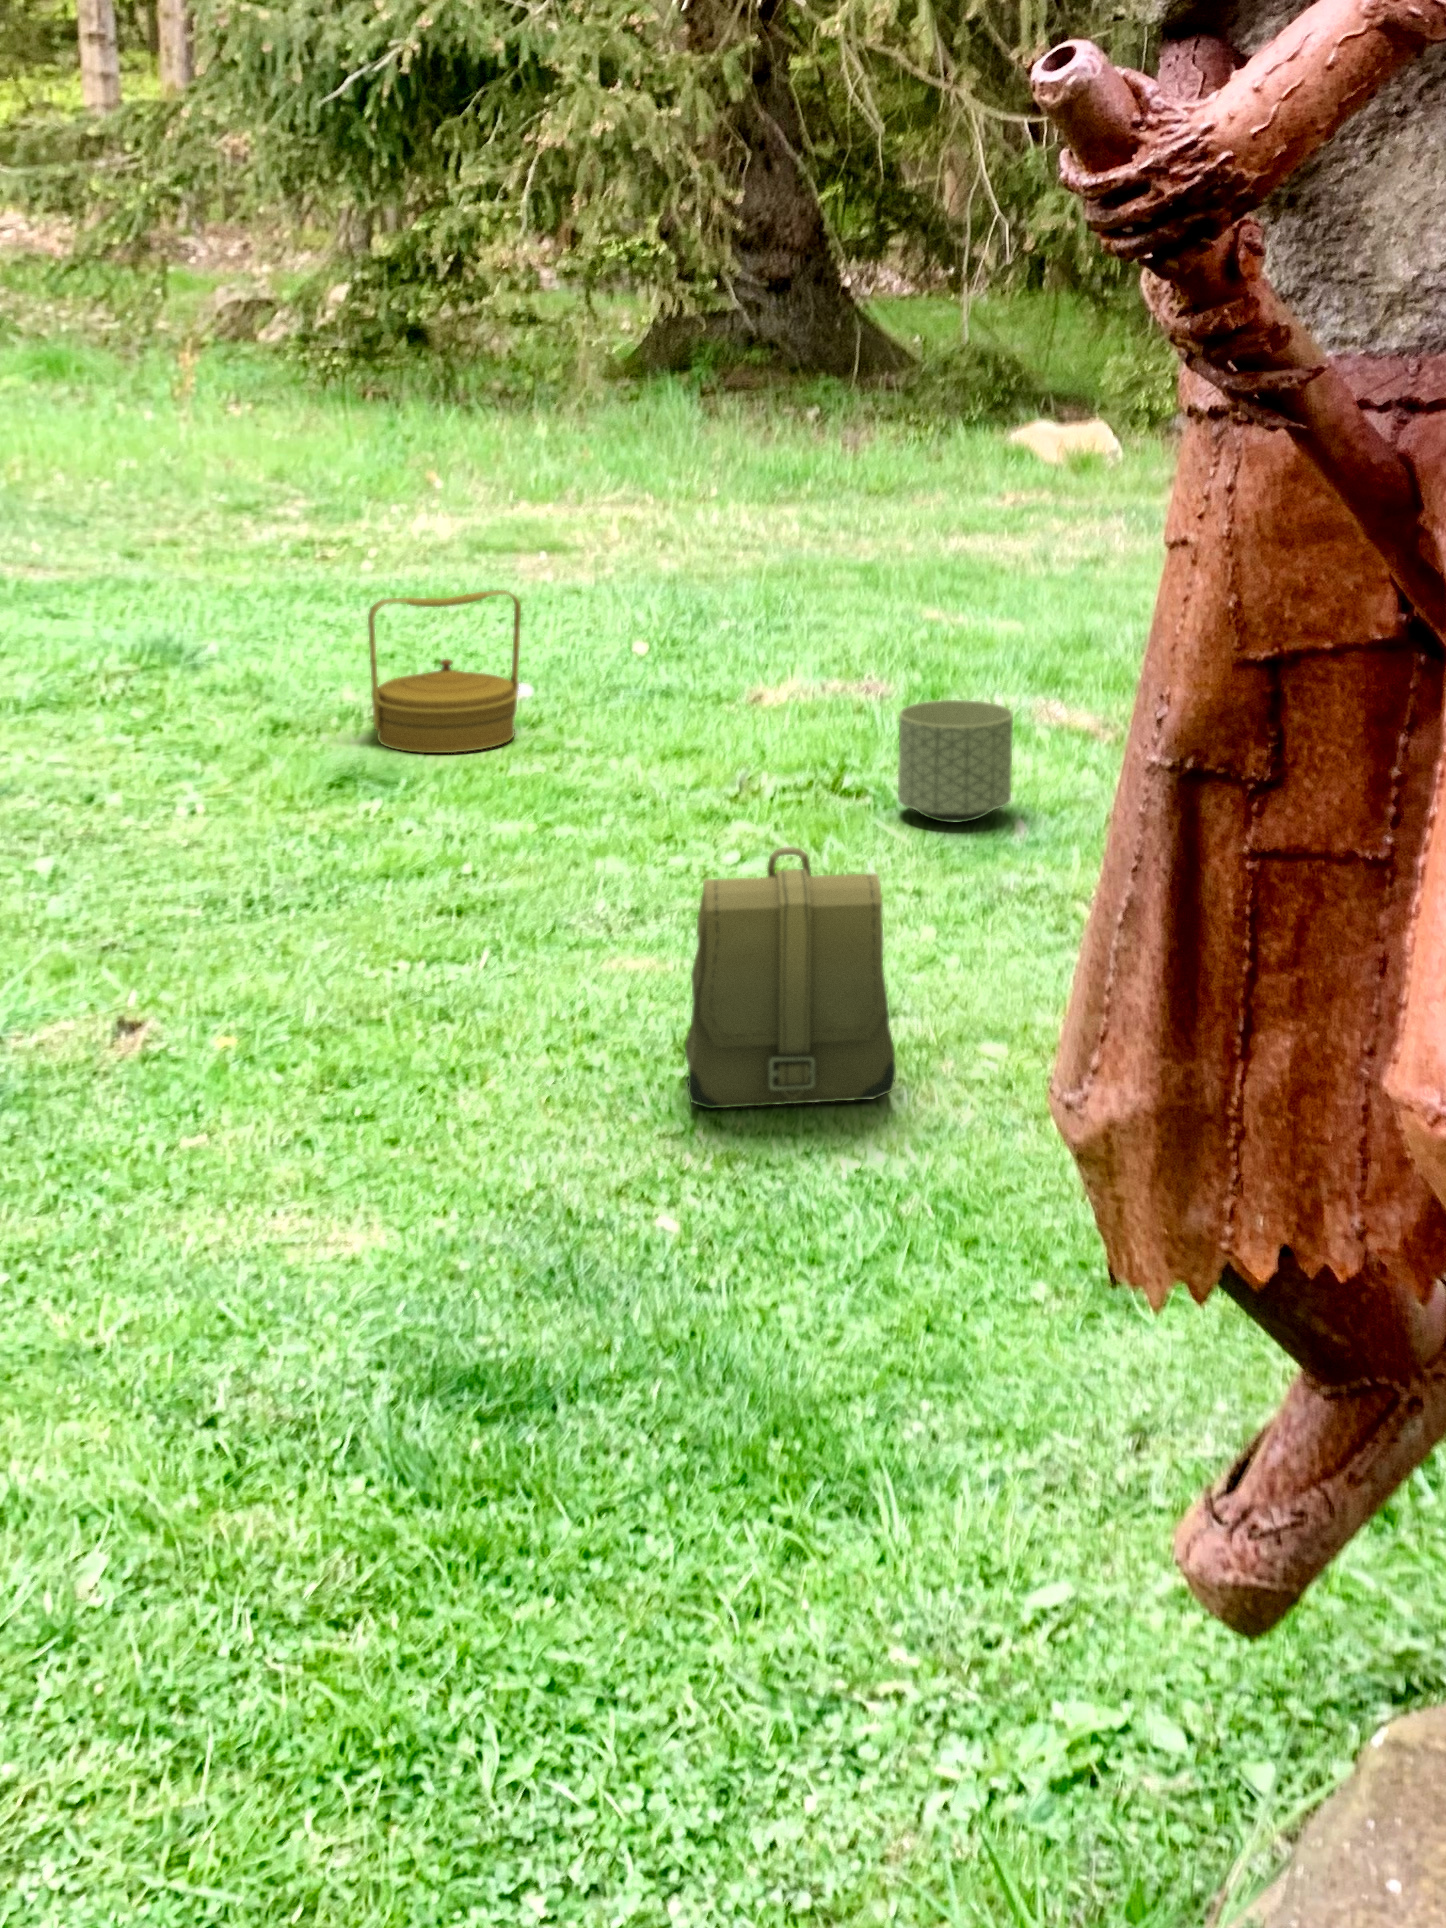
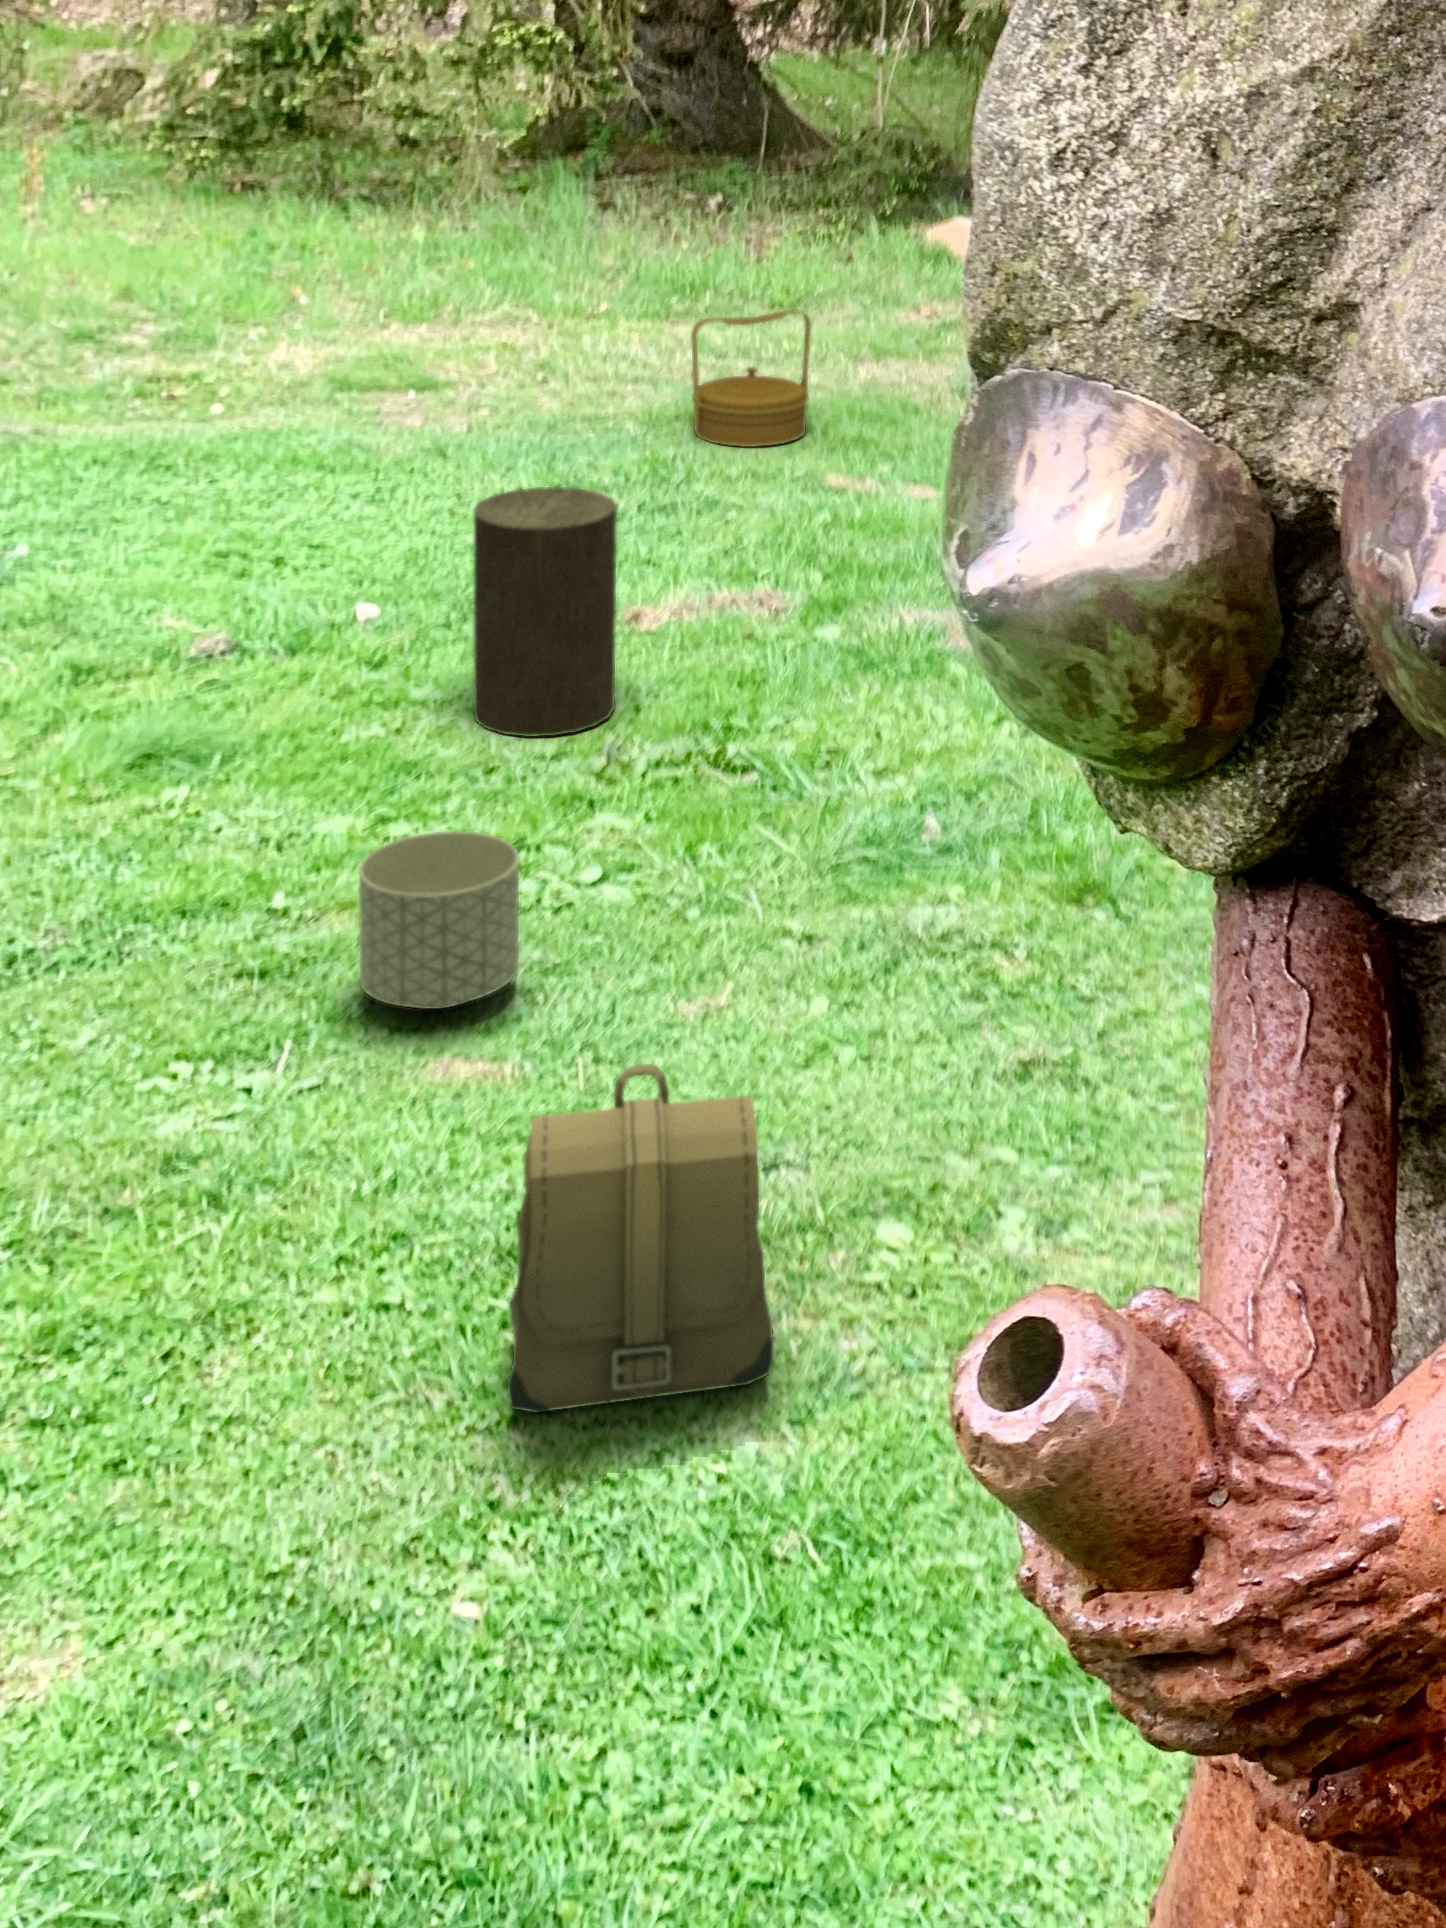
stool: none [618,544,741,753] -> present [474,487,617,737]
basket: present [368,590,521,753] -> present [691,309,811,447]
planter: present [898,700,1013,822] -> present [359,831,519,1009]

